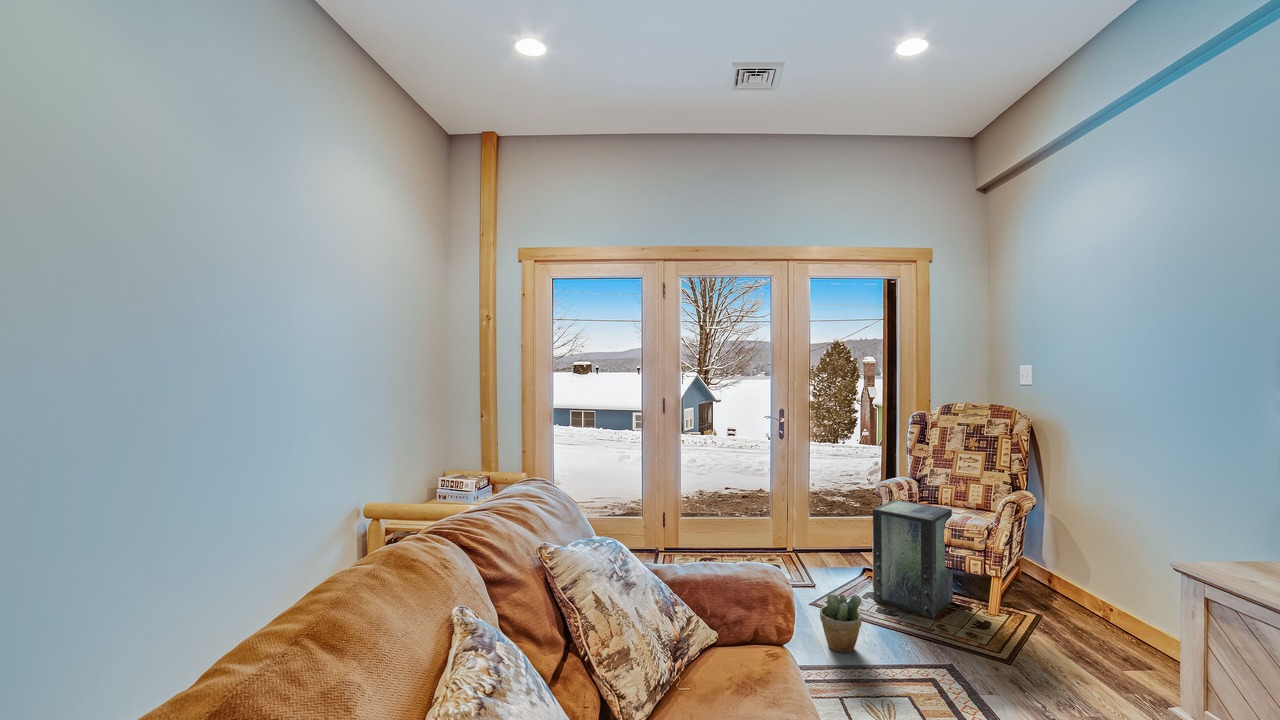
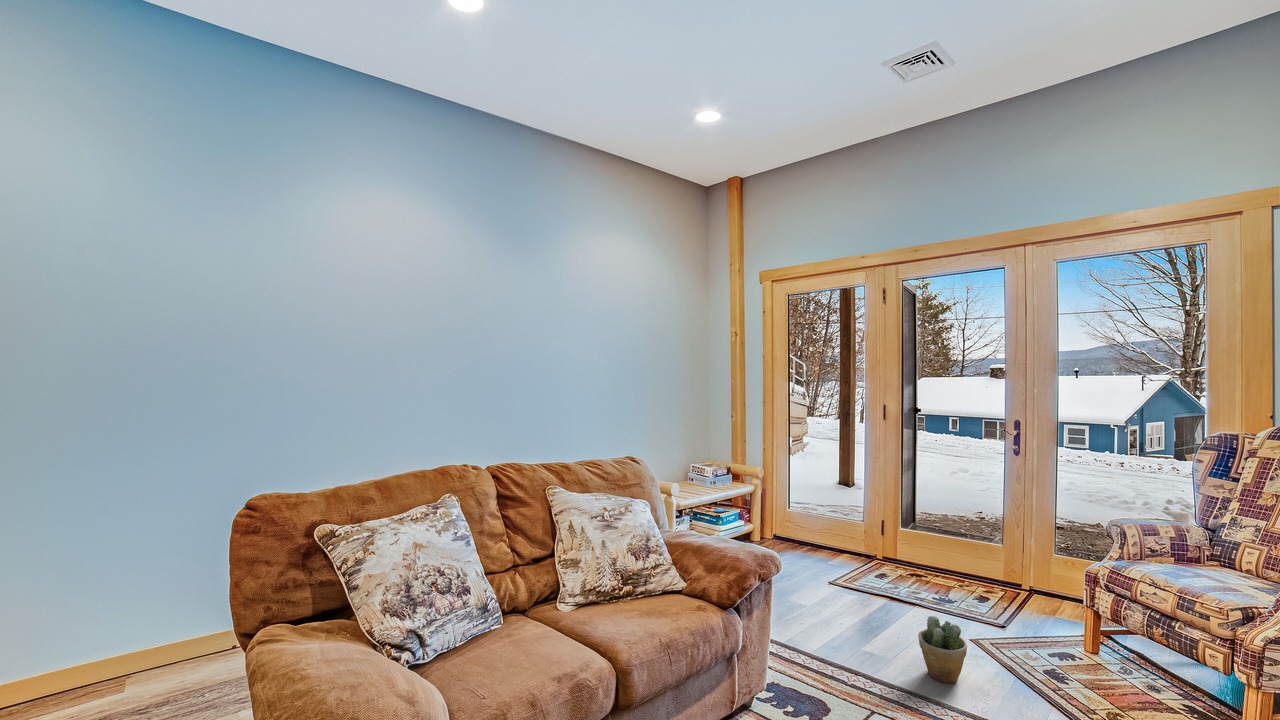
storage box: present [873,500,953,618] -> none [1063,545,1203,702]

